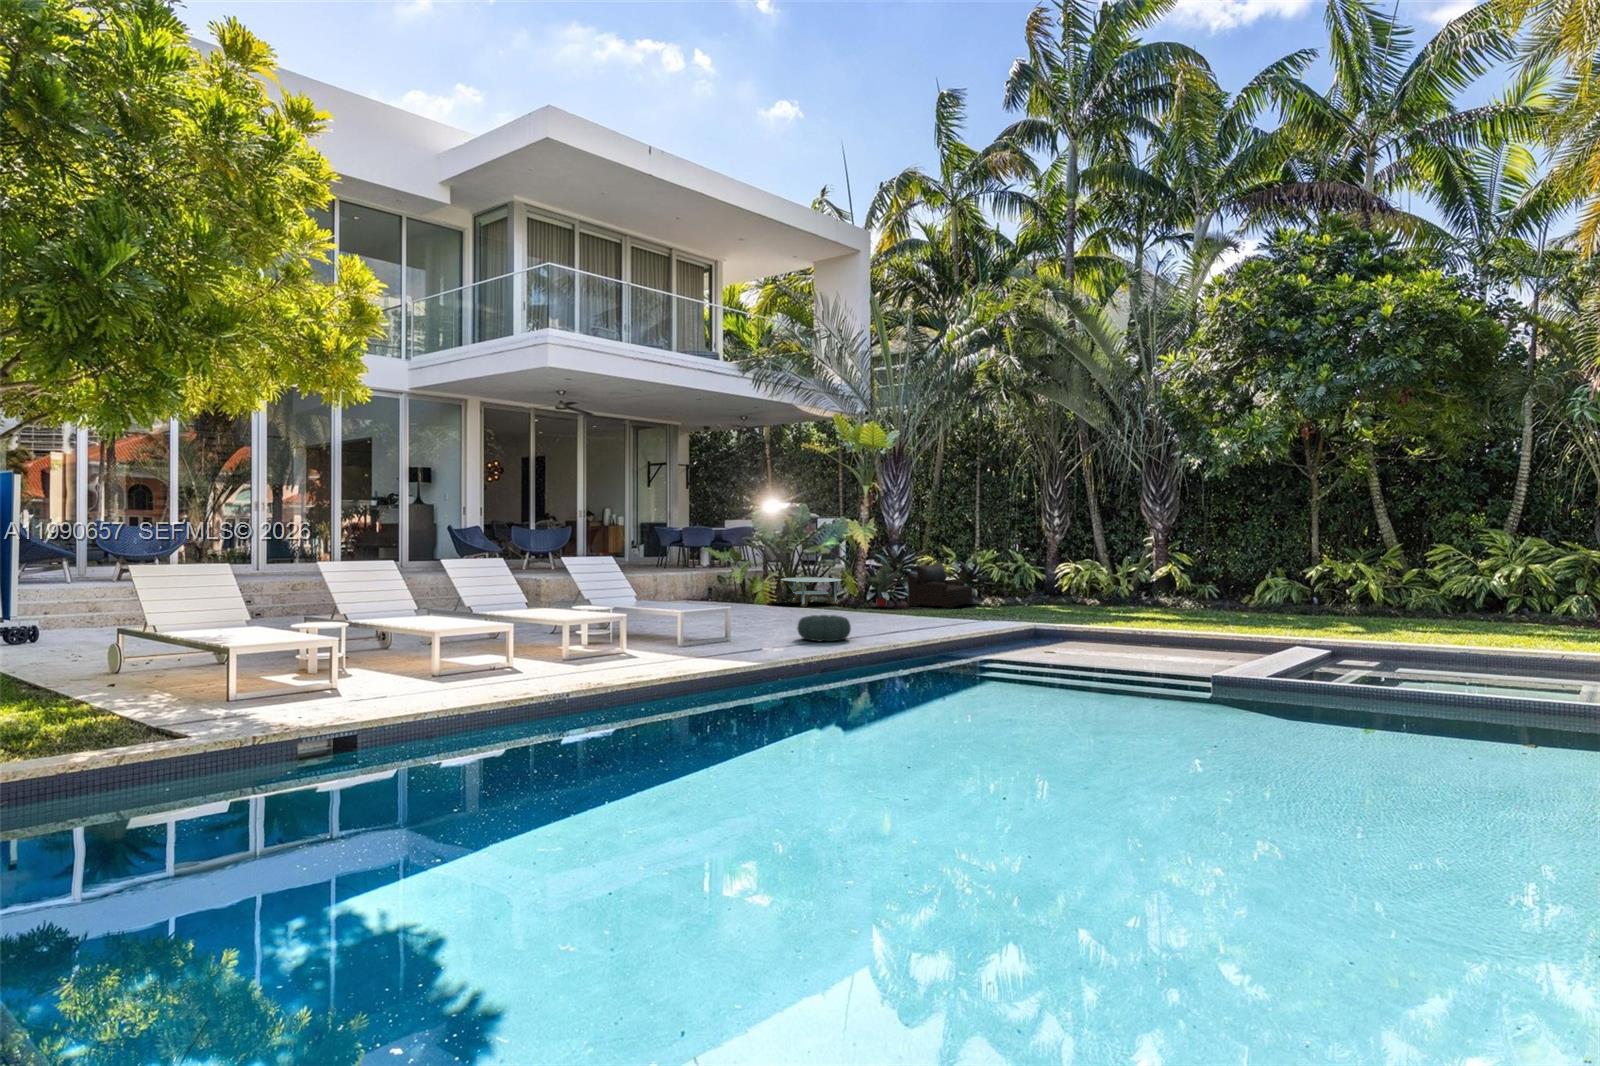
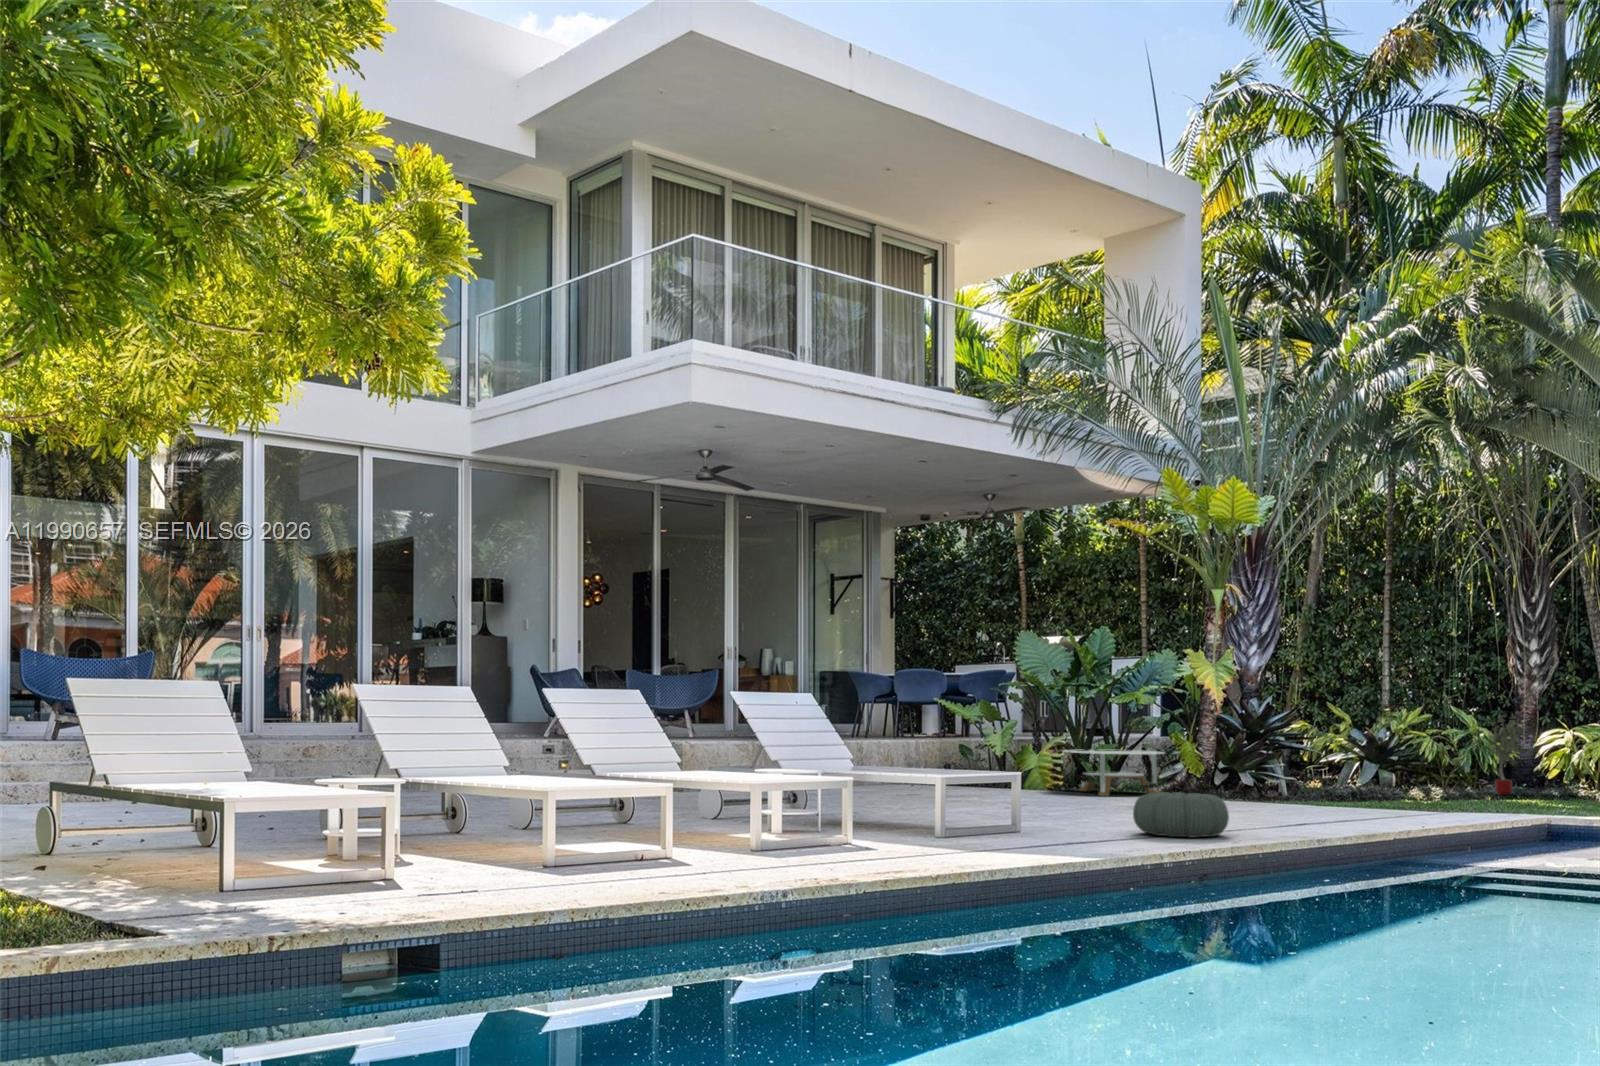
potted tree: present [863,559,902,608] -> present [1490,715,1533,795]
armchair: present [907,563,973,608] -> none [1281,726,1395,802]

